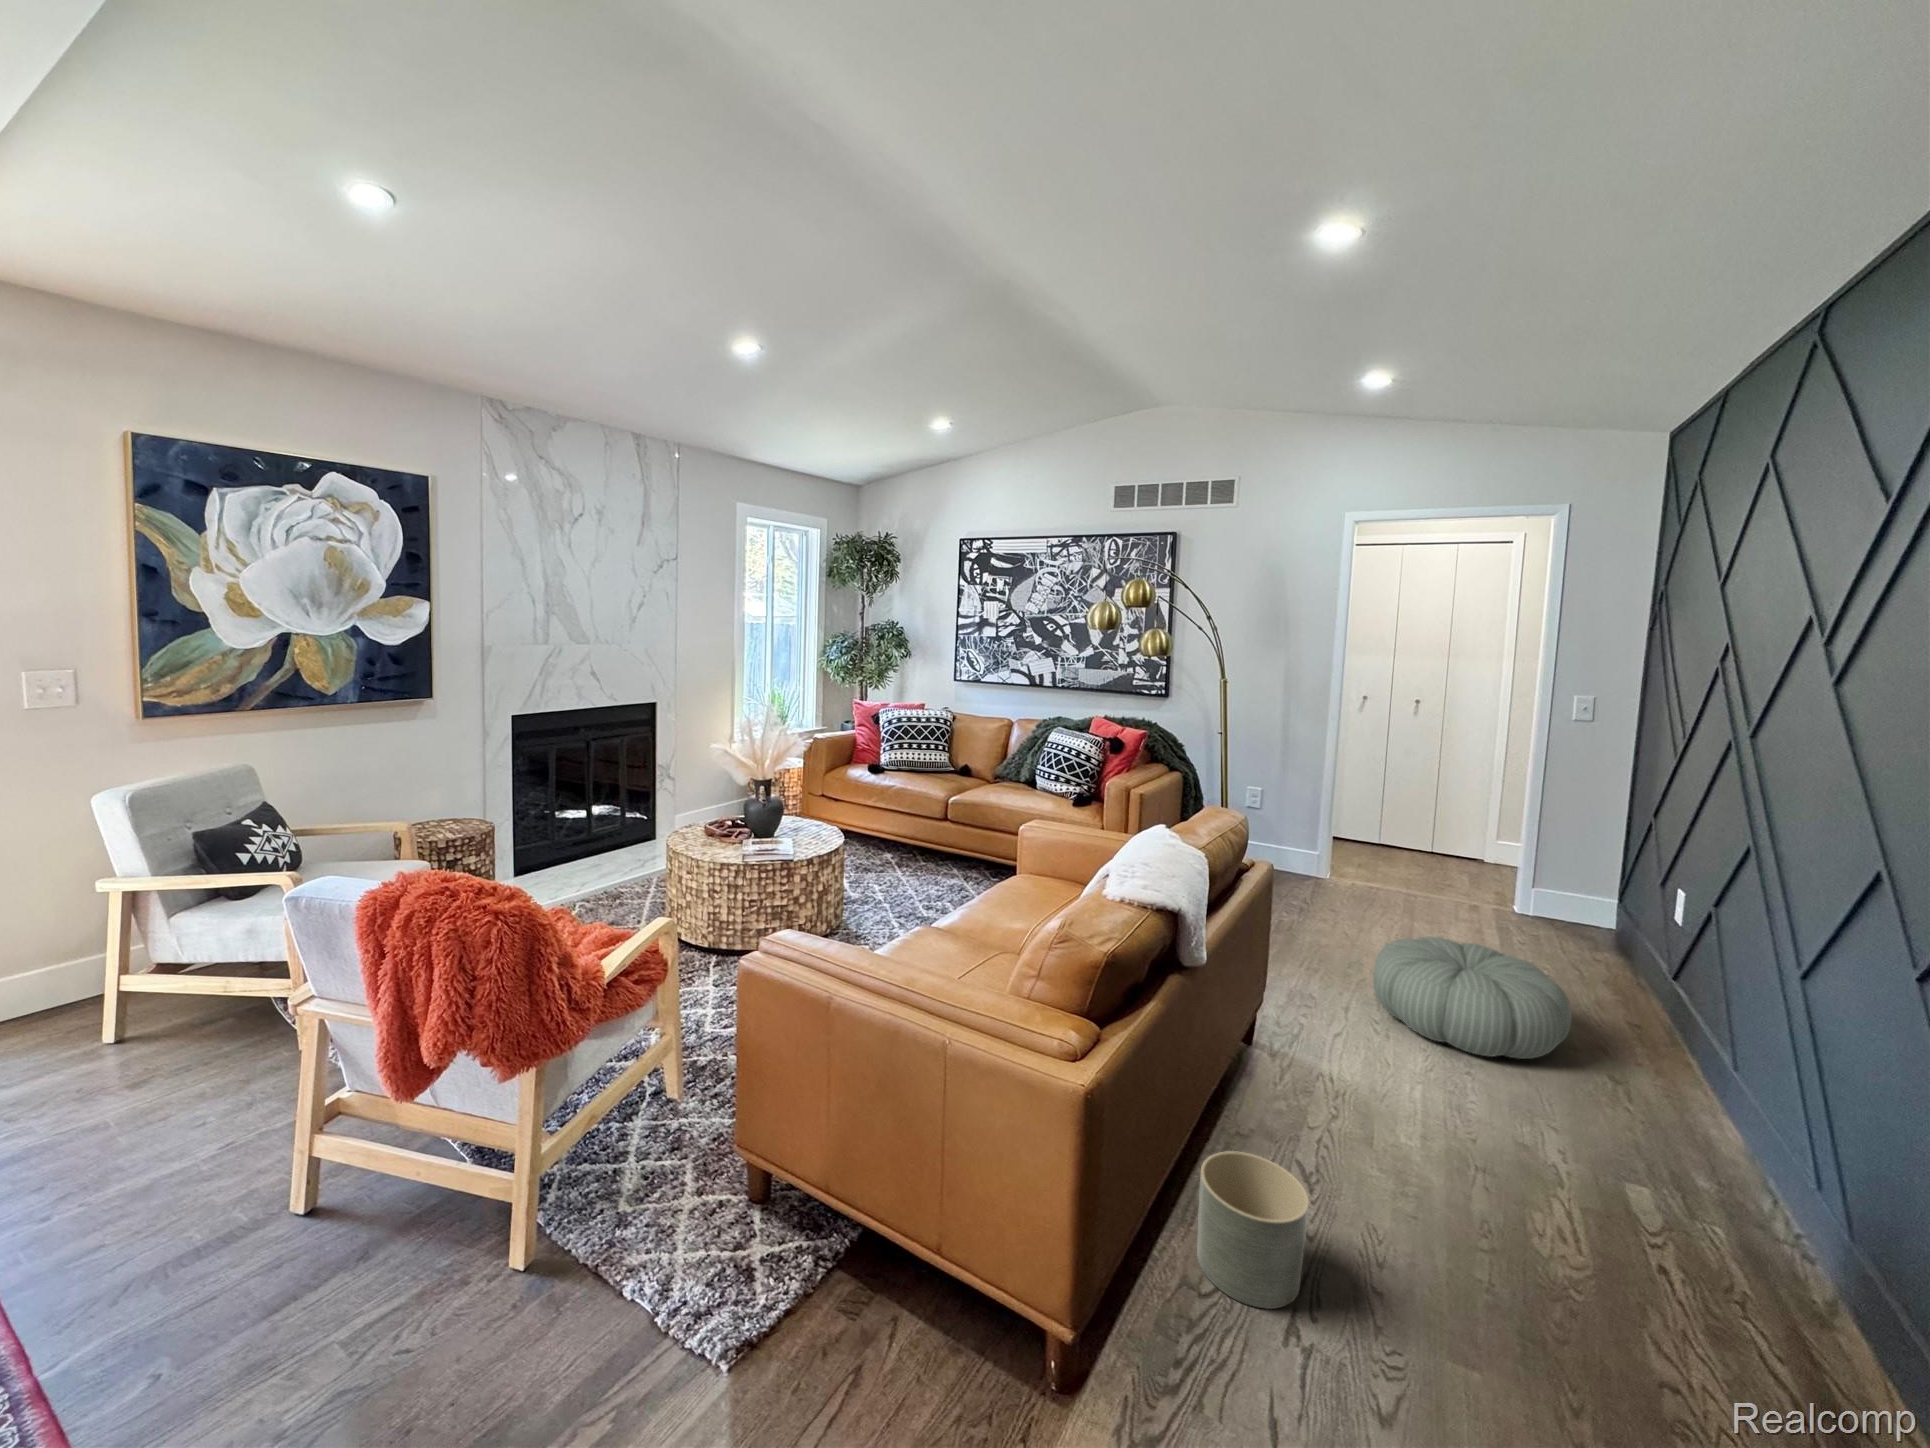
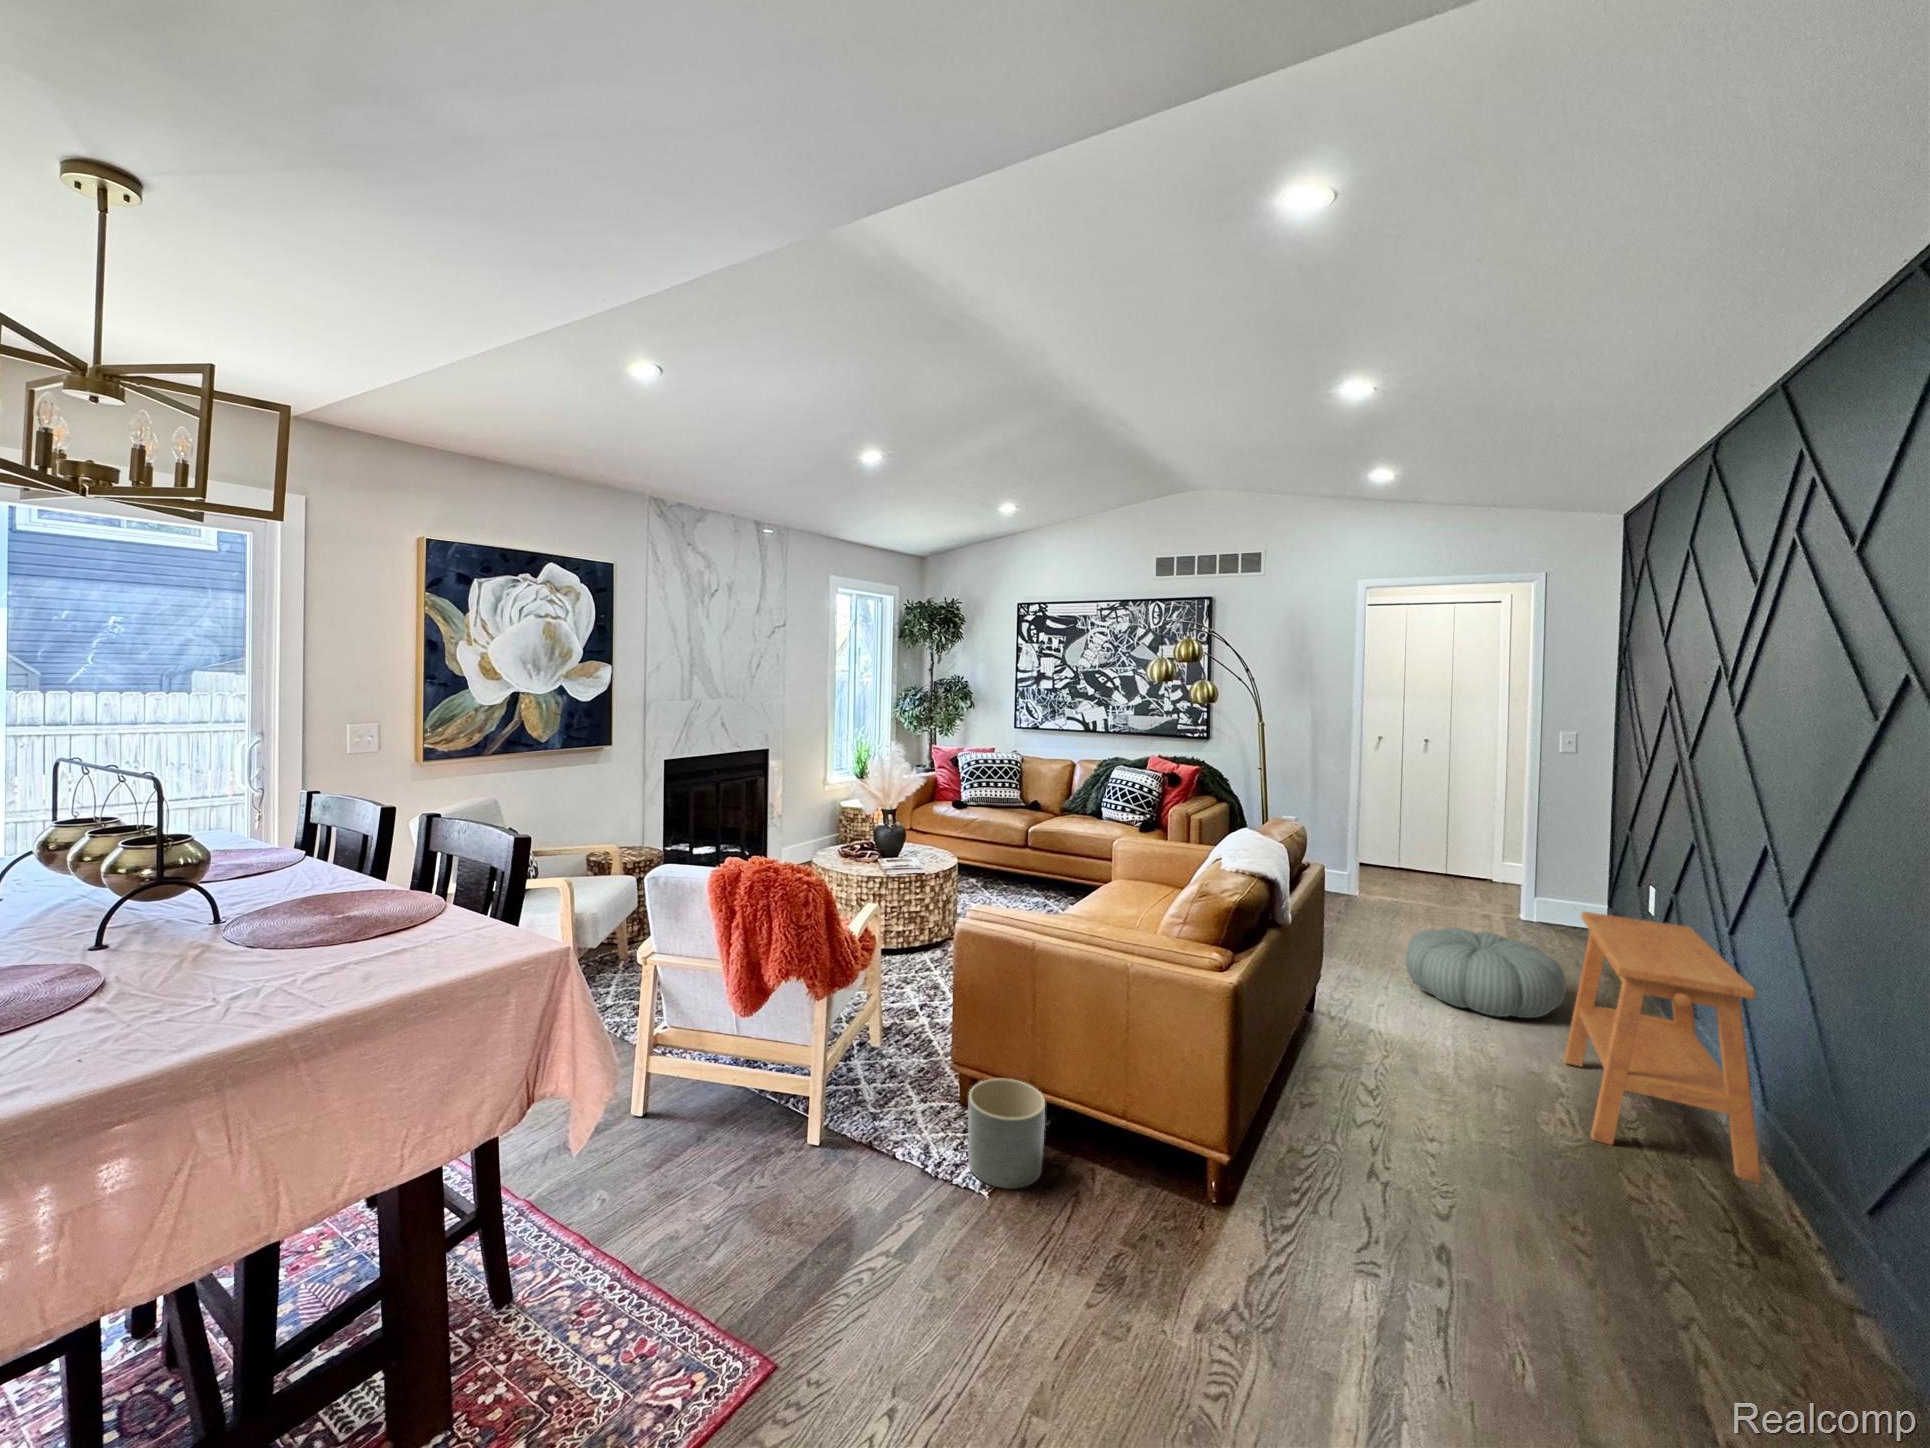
side table: none [1568,940,1875,1362] -> present [1564,912,1761,1183]
planter: present [1197,1151,1309,1309] -> present [968,1079,1045,1189]

